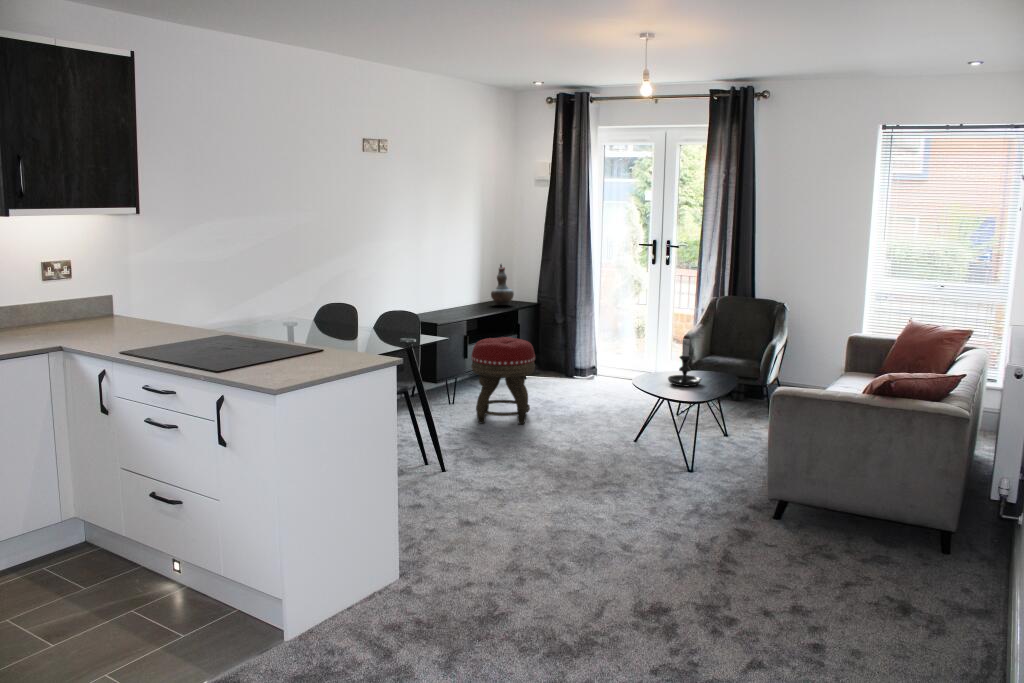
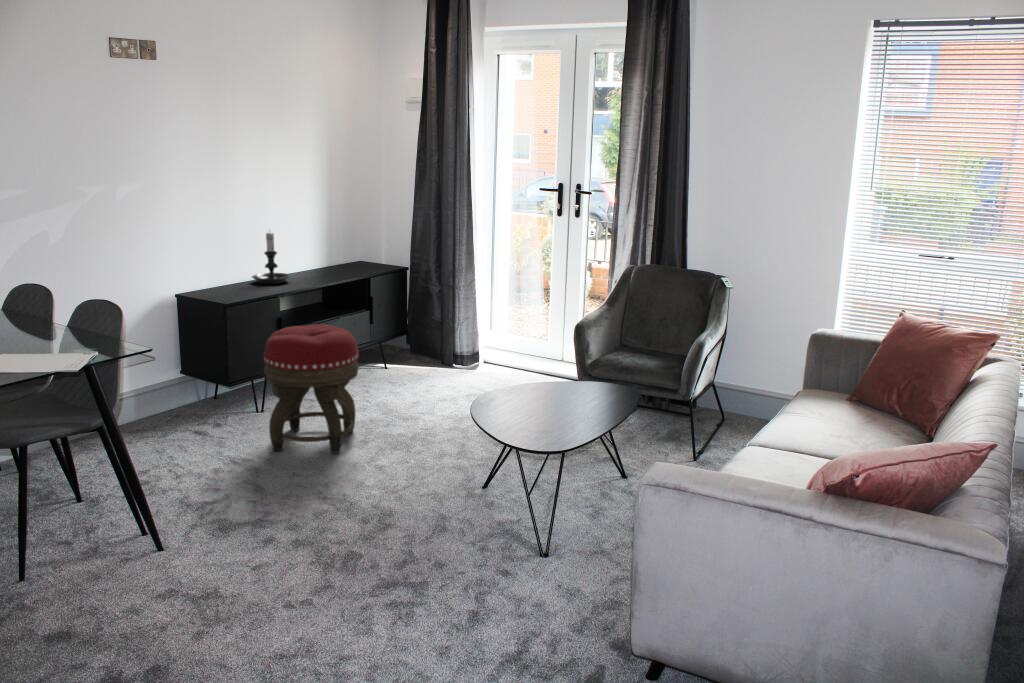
decorative vase: present [491,264,514,305] -> none [338,213,370,270]
candle holder: present [668,339,702,386] -> present [252,233,291,284]

